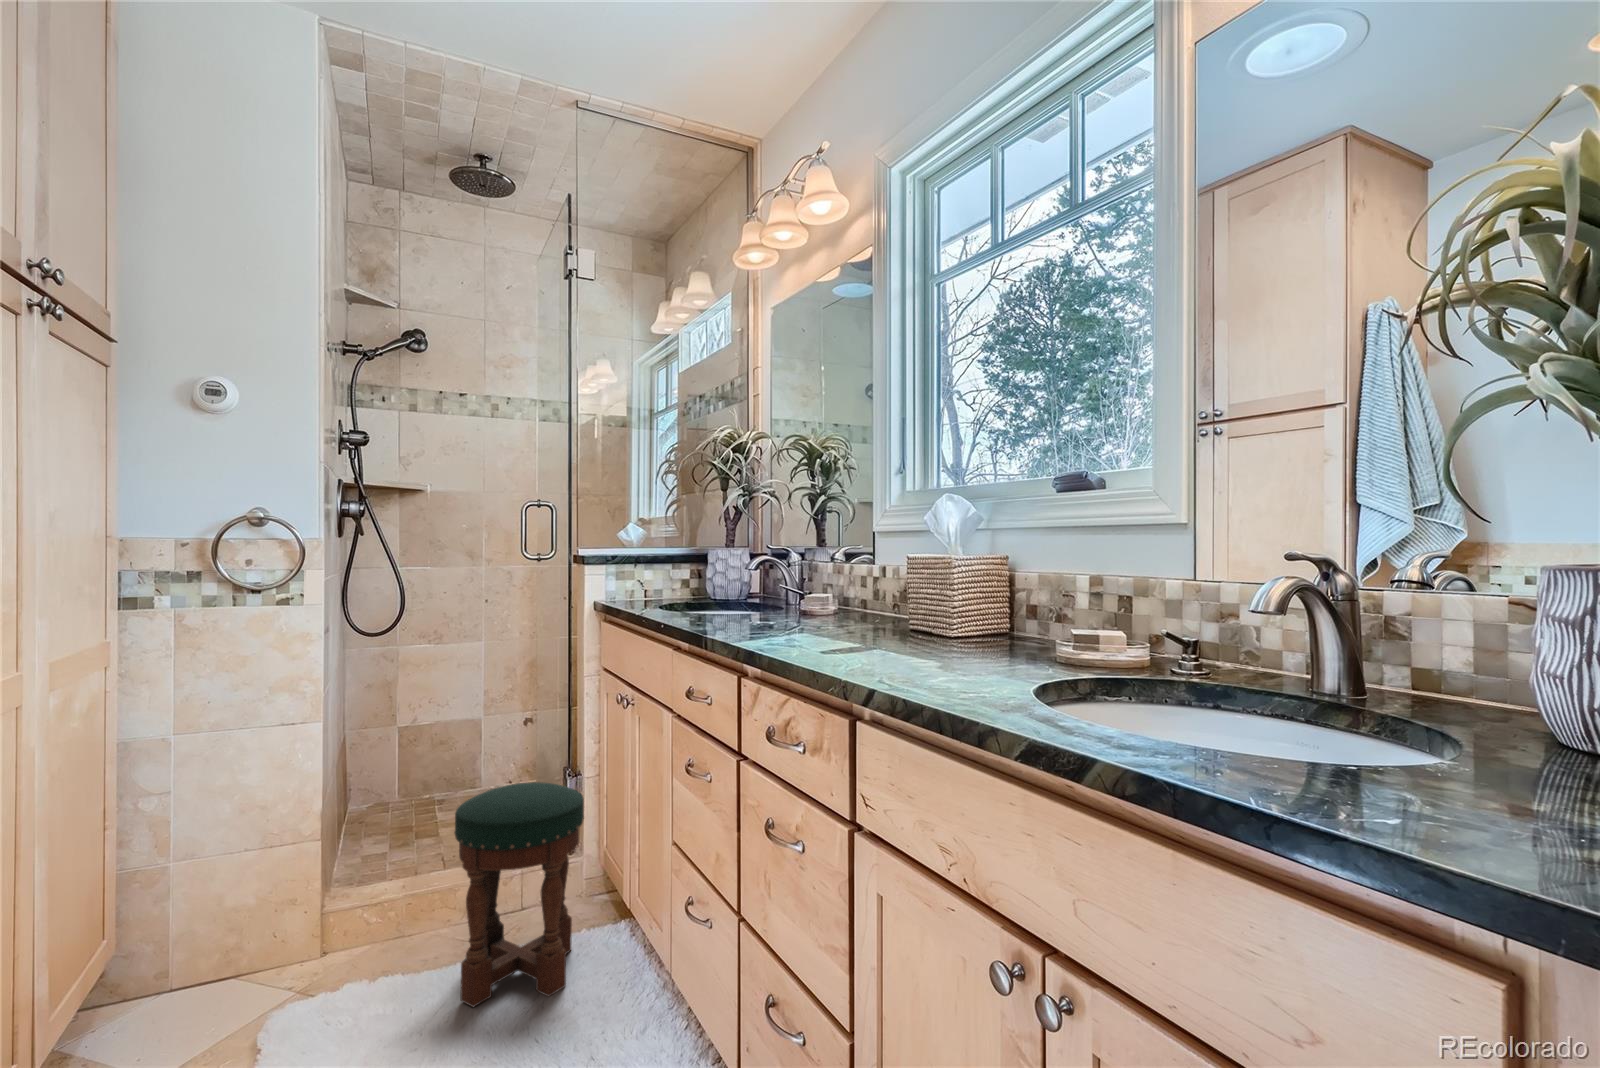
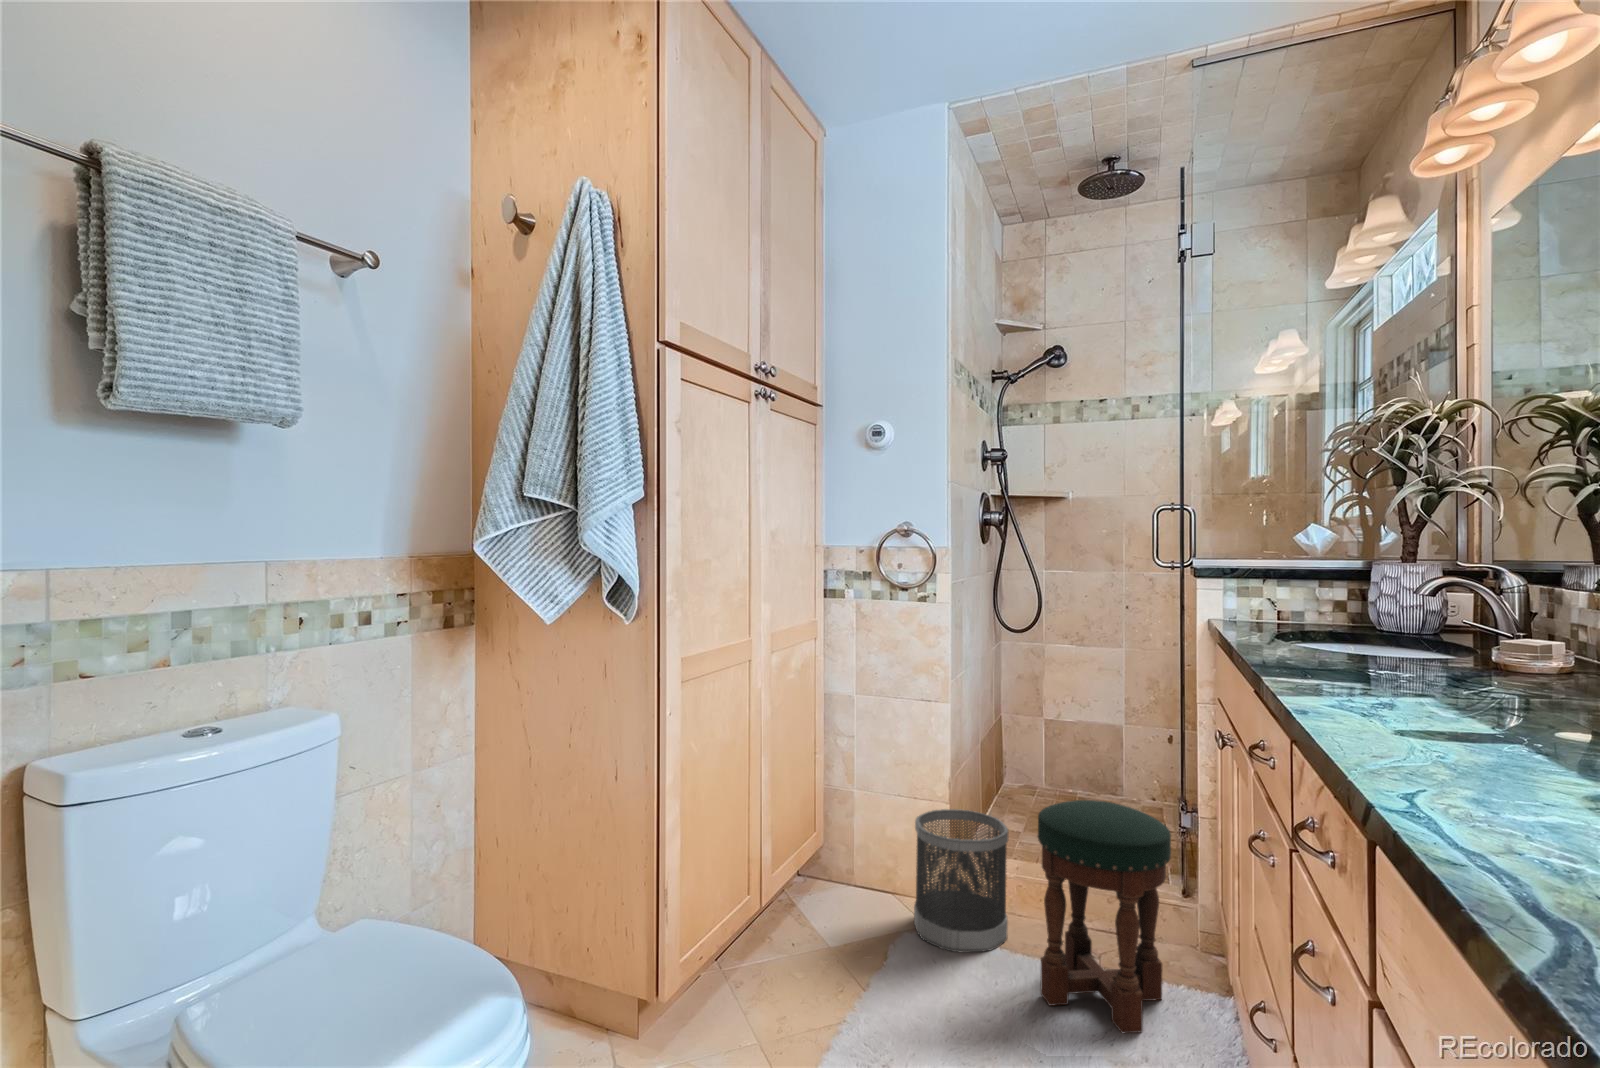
wastebasket: none [277,837,405,1012] -> present [914,809,1009,952]

